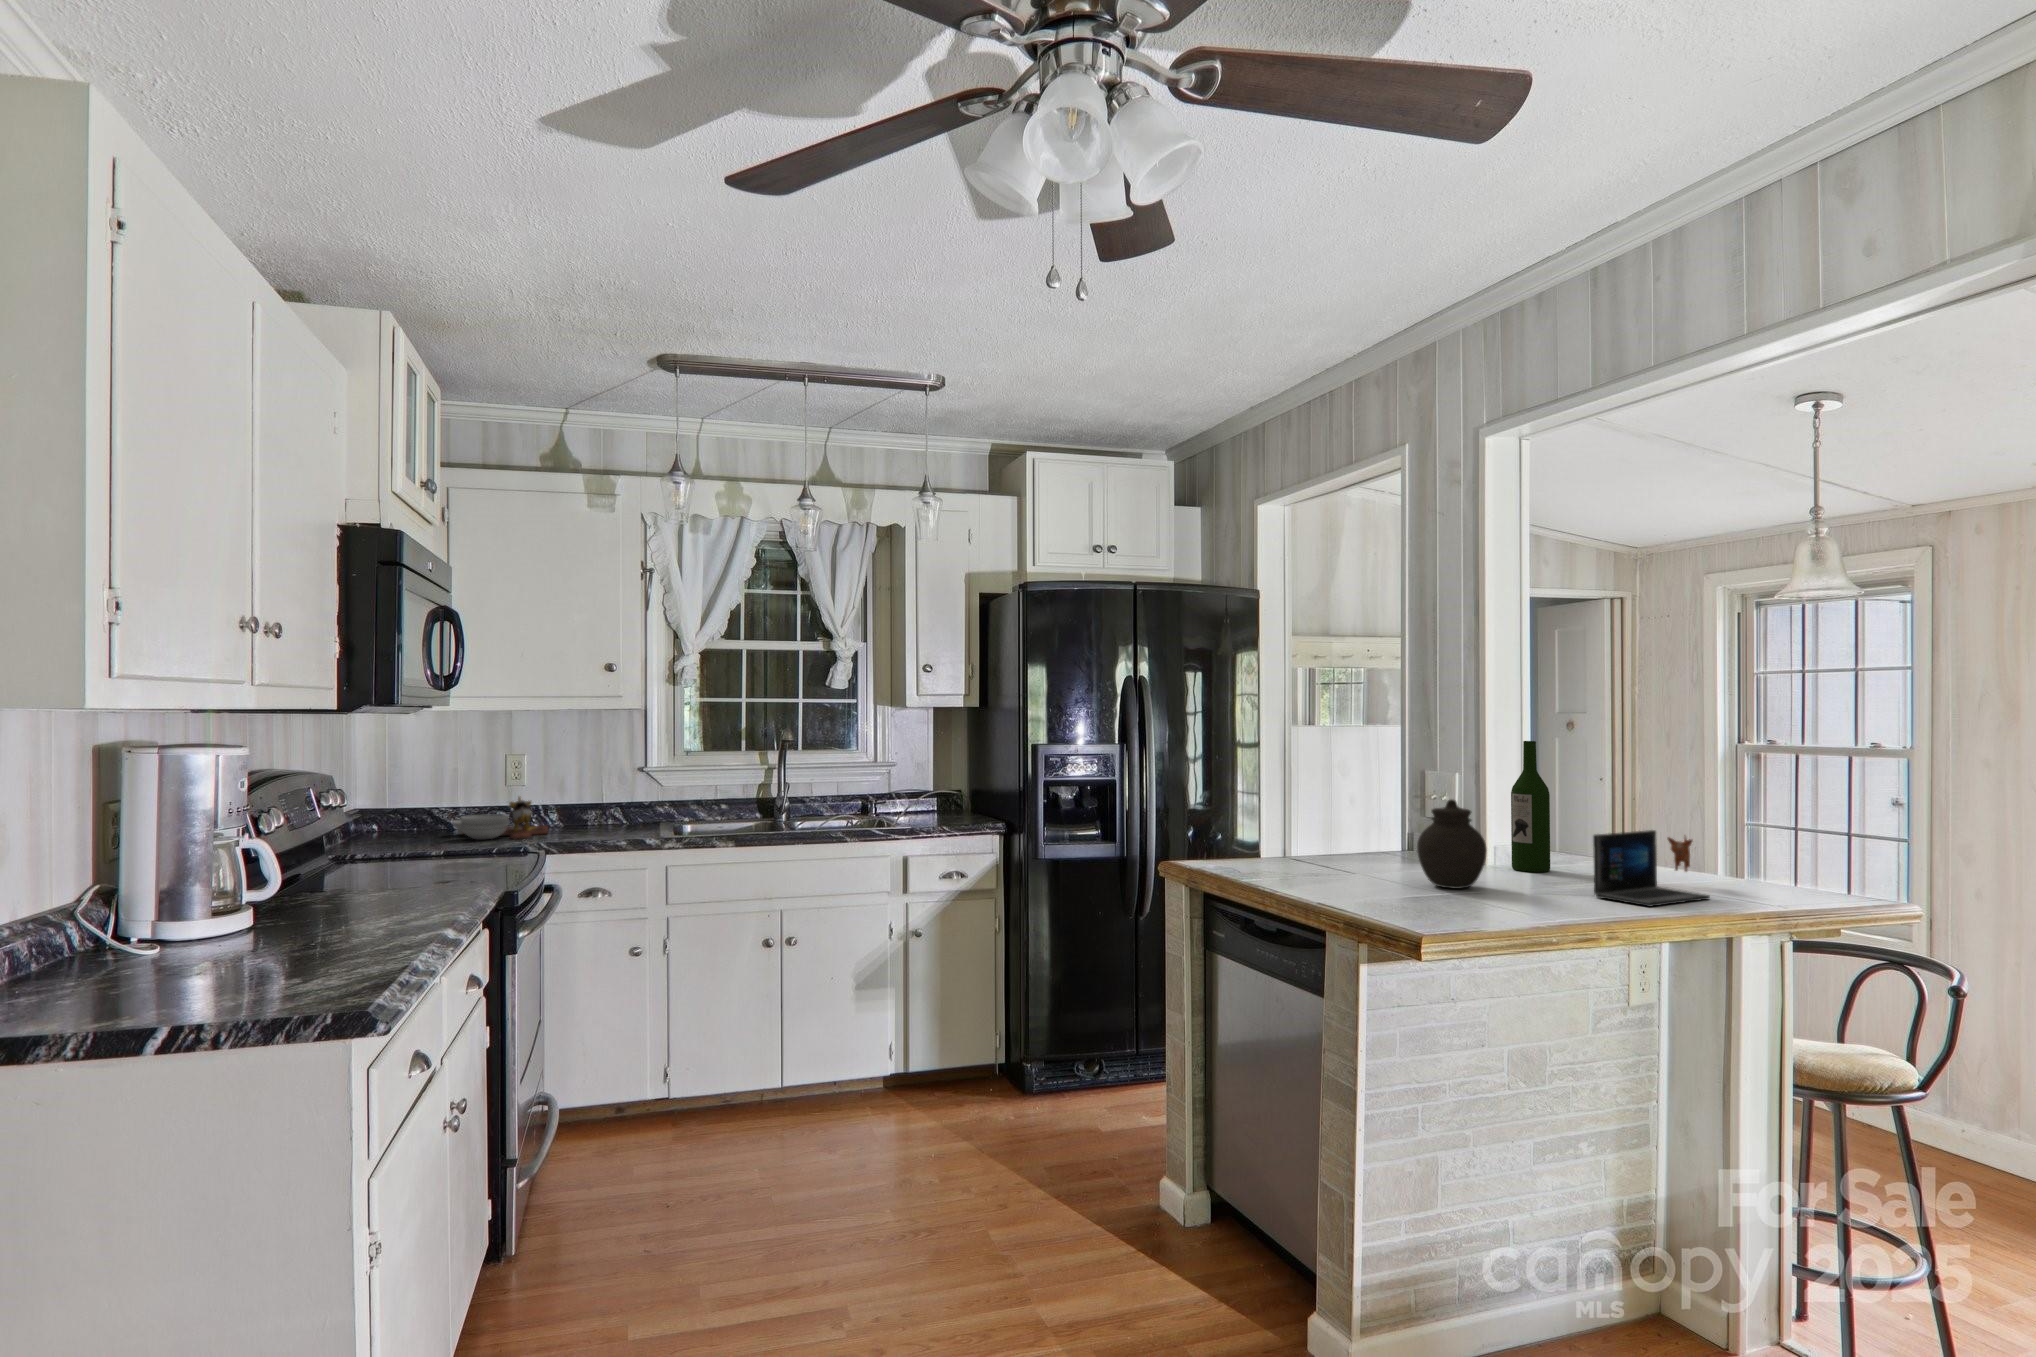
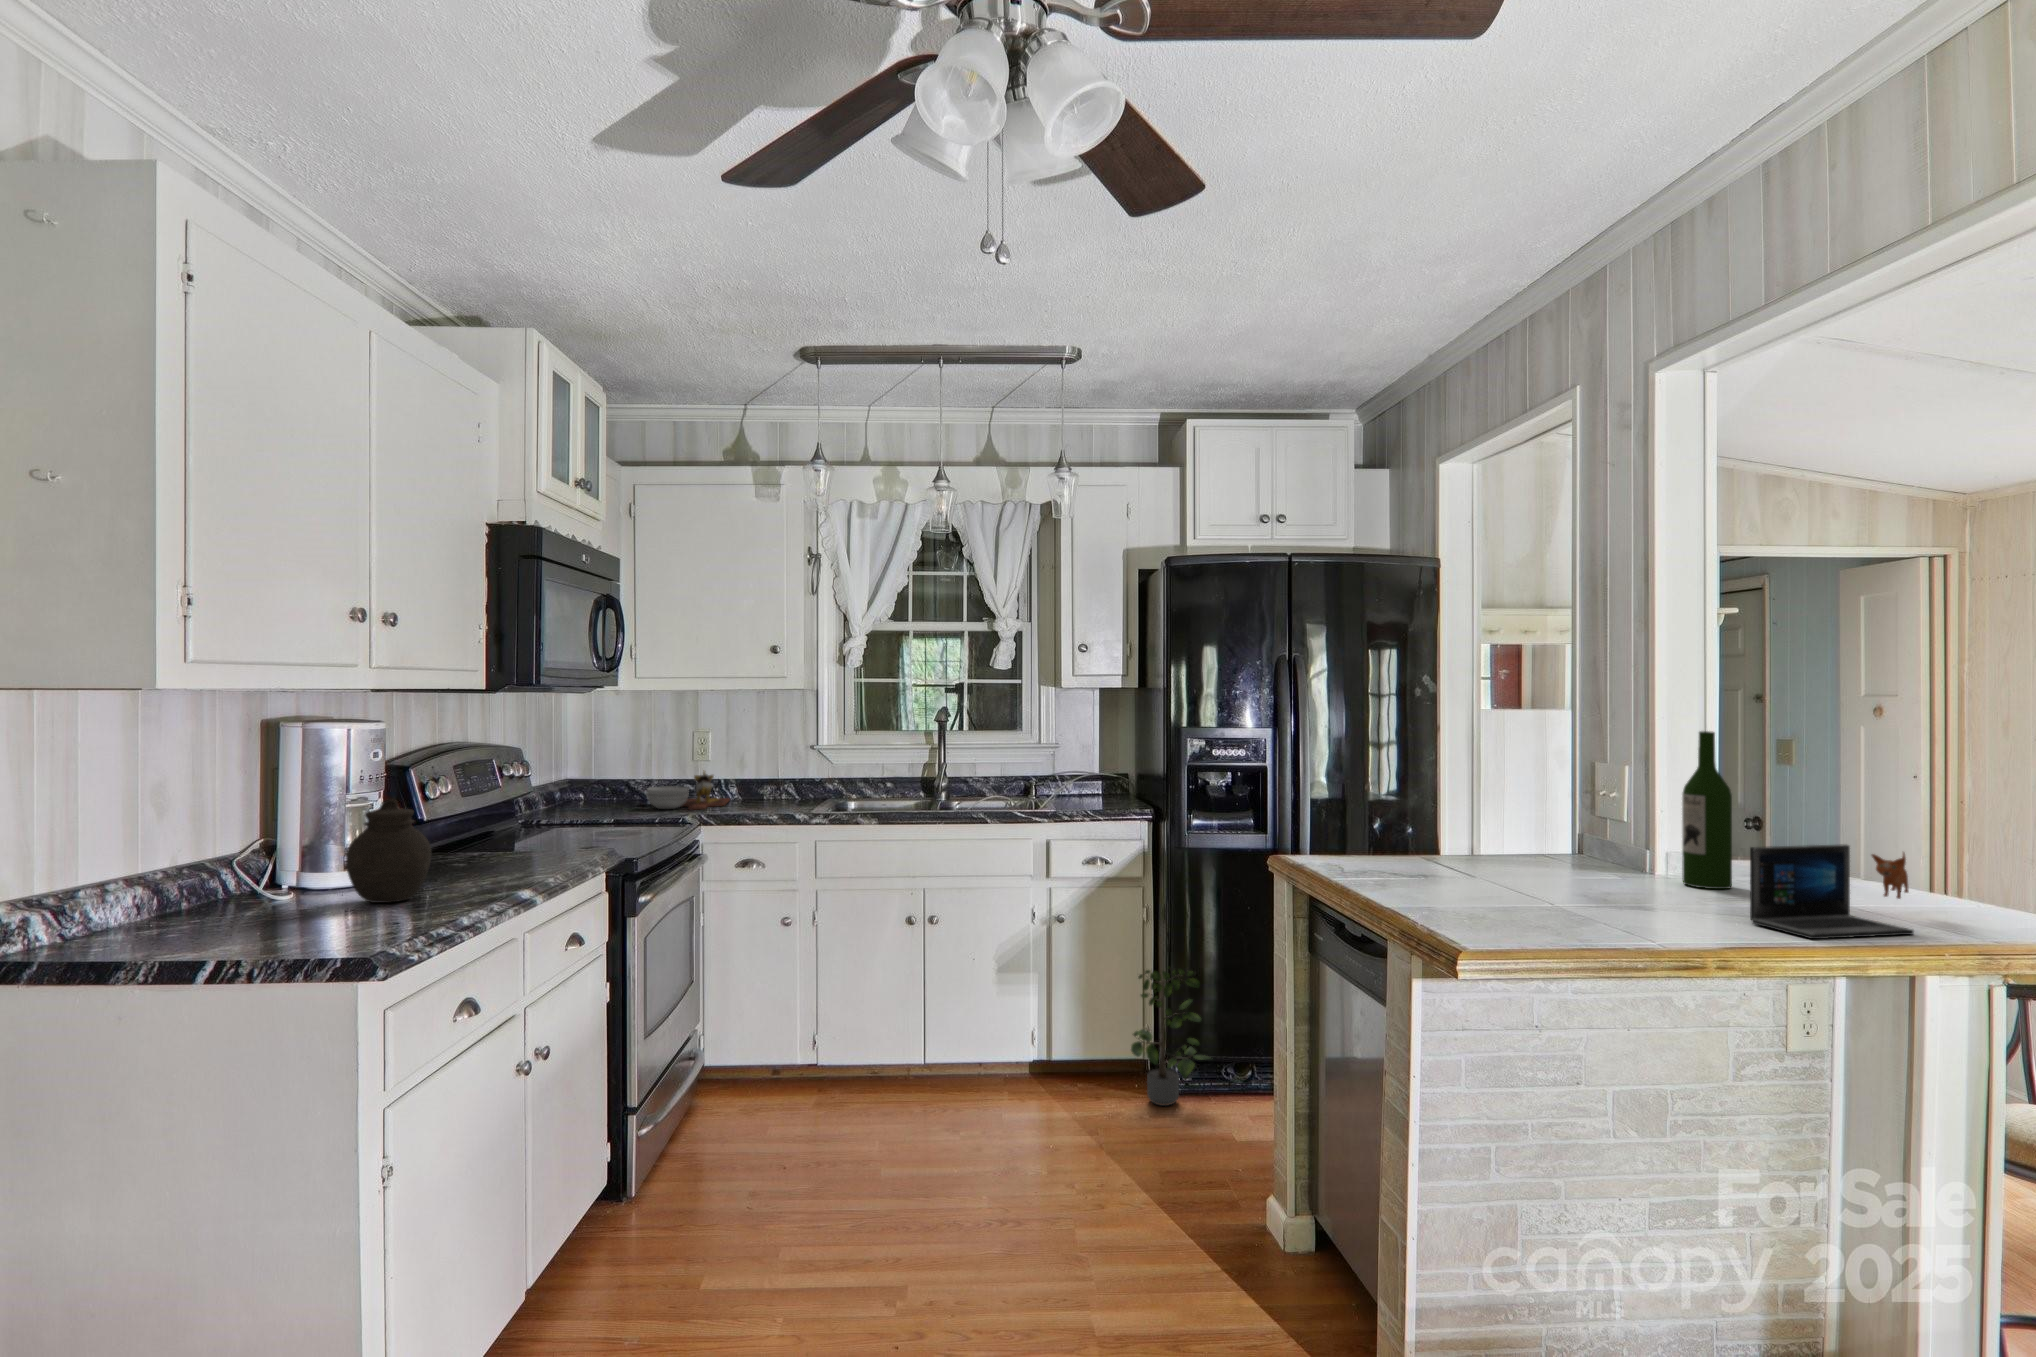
jar: present [1417,799,1487,889] -> present [346,799,431,903]
potted plant: none [994,971,1074,1108] -> present [1131,967,1210,1106]

